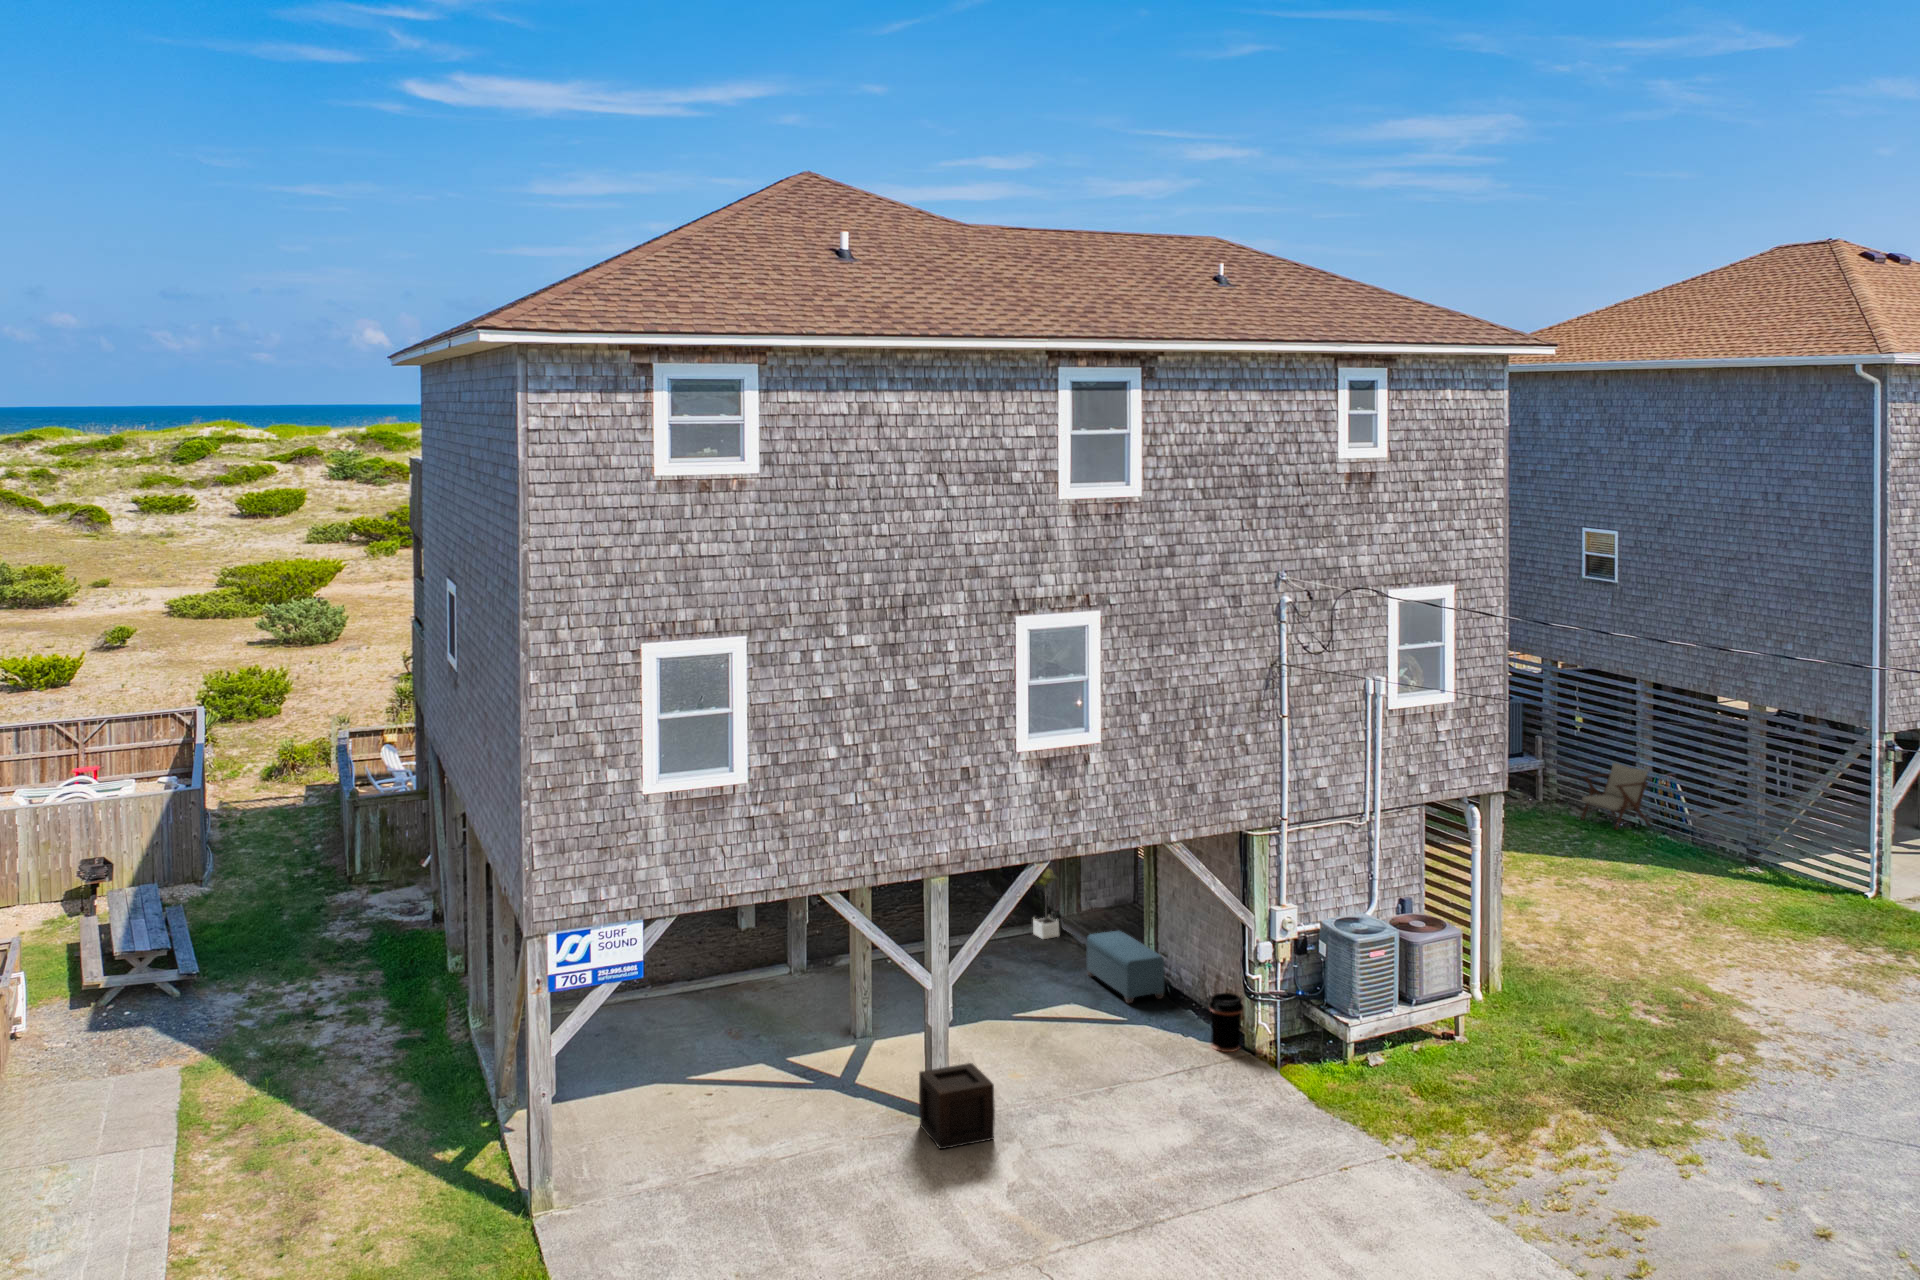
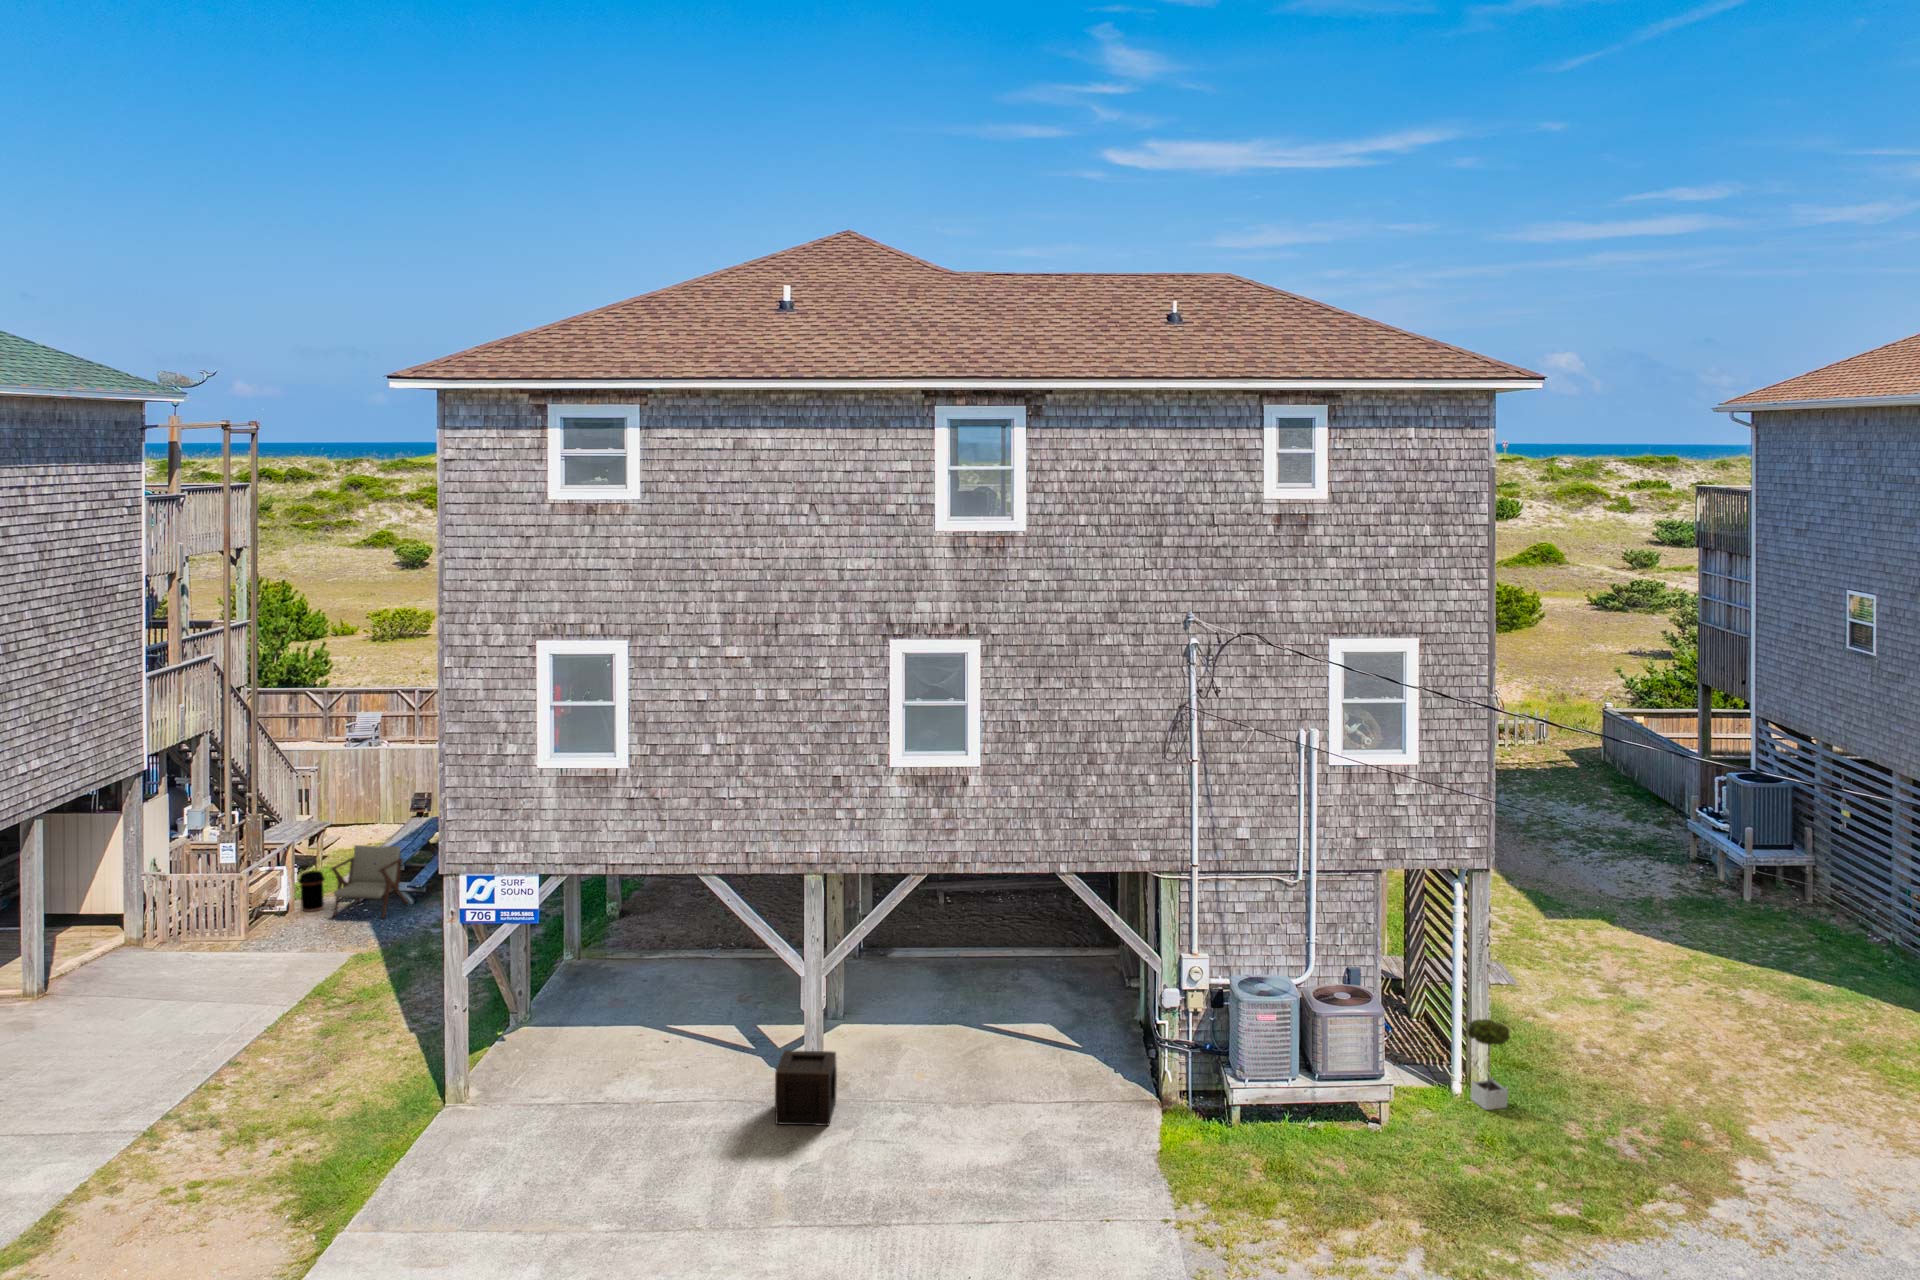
lounge chair: present [1581,763,1650,830] -> present [331,845,407,918]
potted tree: present [1033,868,1059,939] -> present [1467,1019,1510,1110]
bench: present [1087,931,1165,1003] -> none [1083,957,1129,1030]
trash can: present [1209,993,1243,1052] -> present [299,871,325,912]

